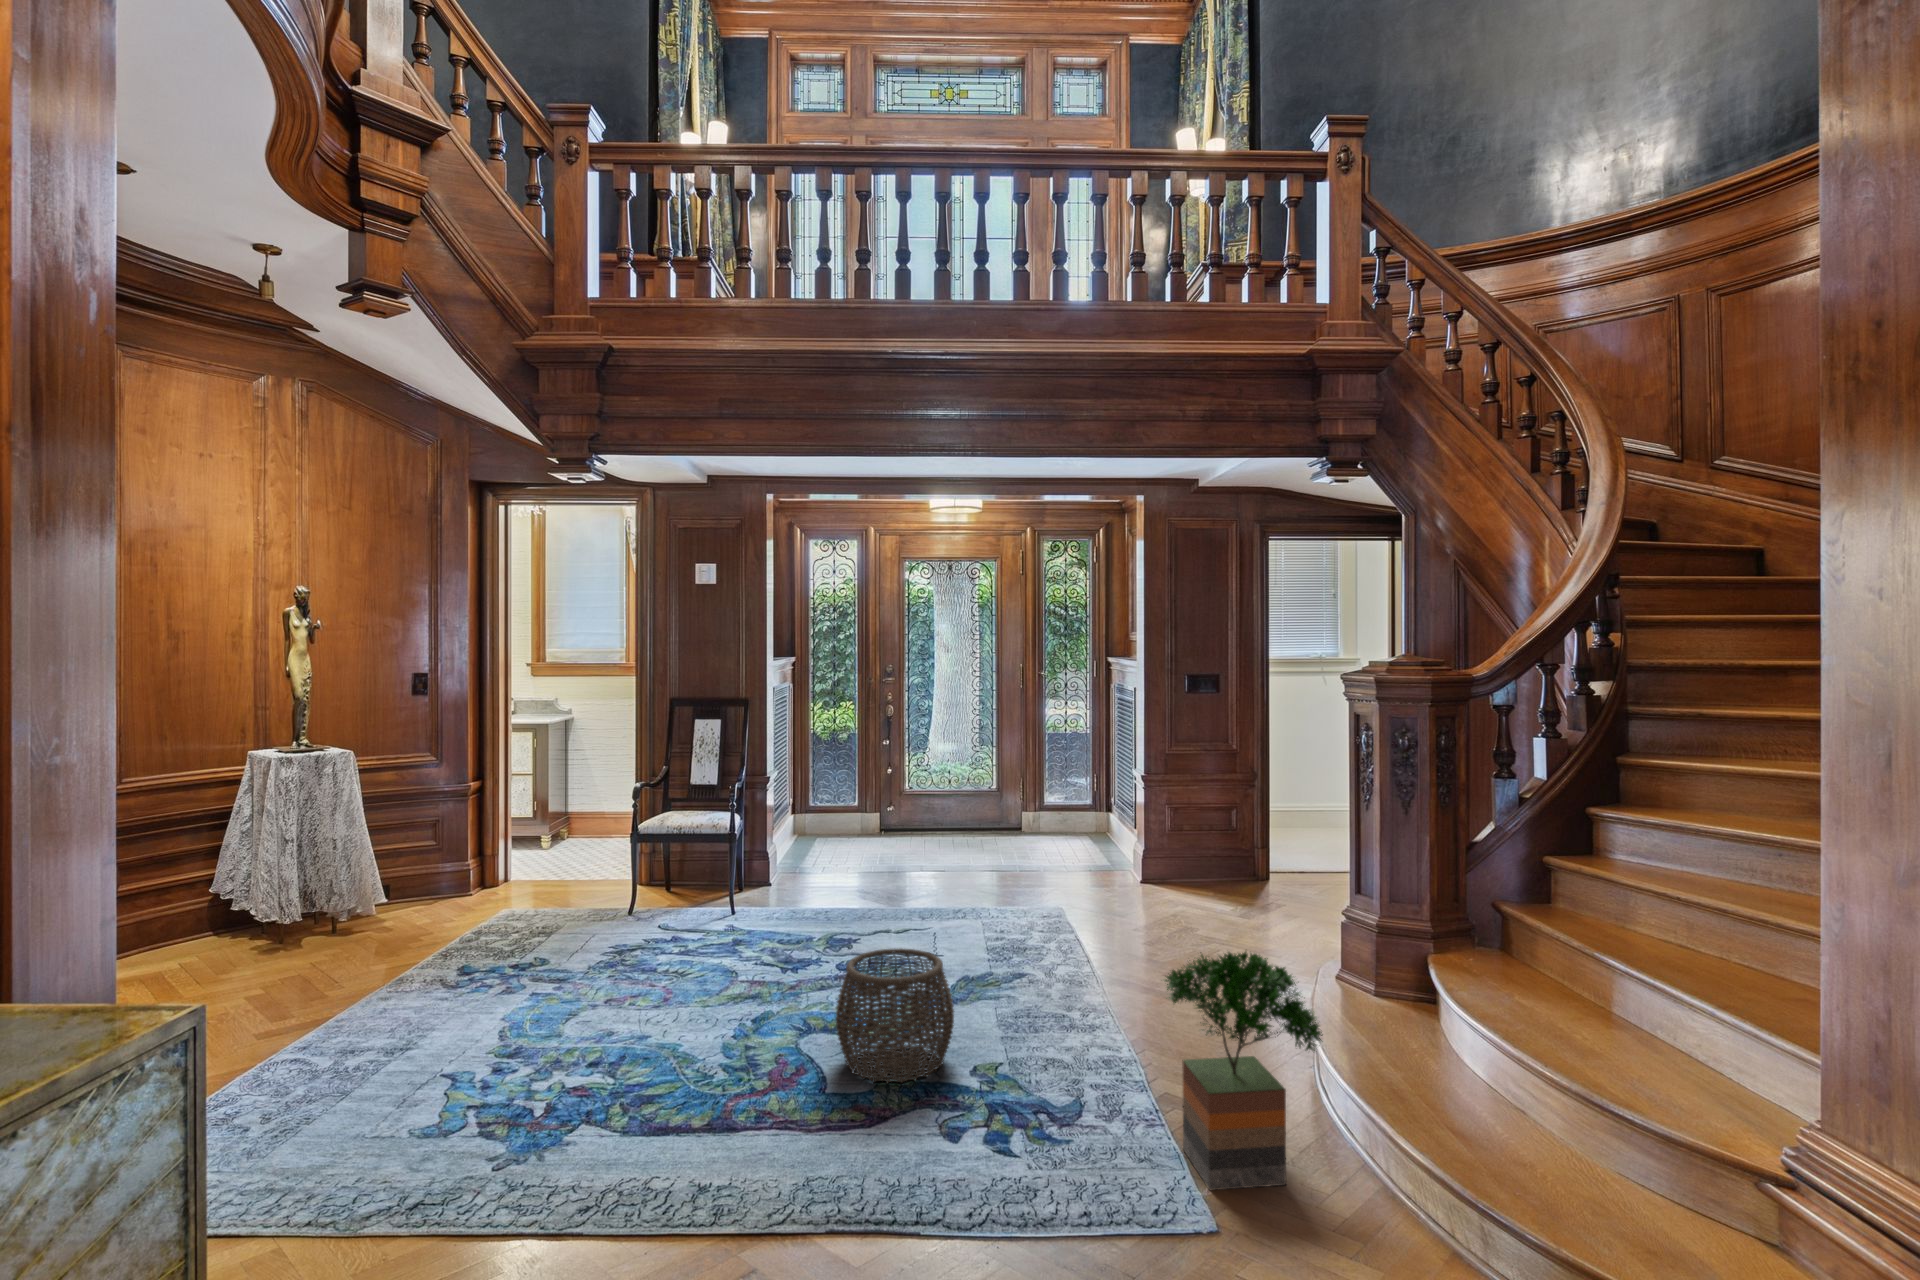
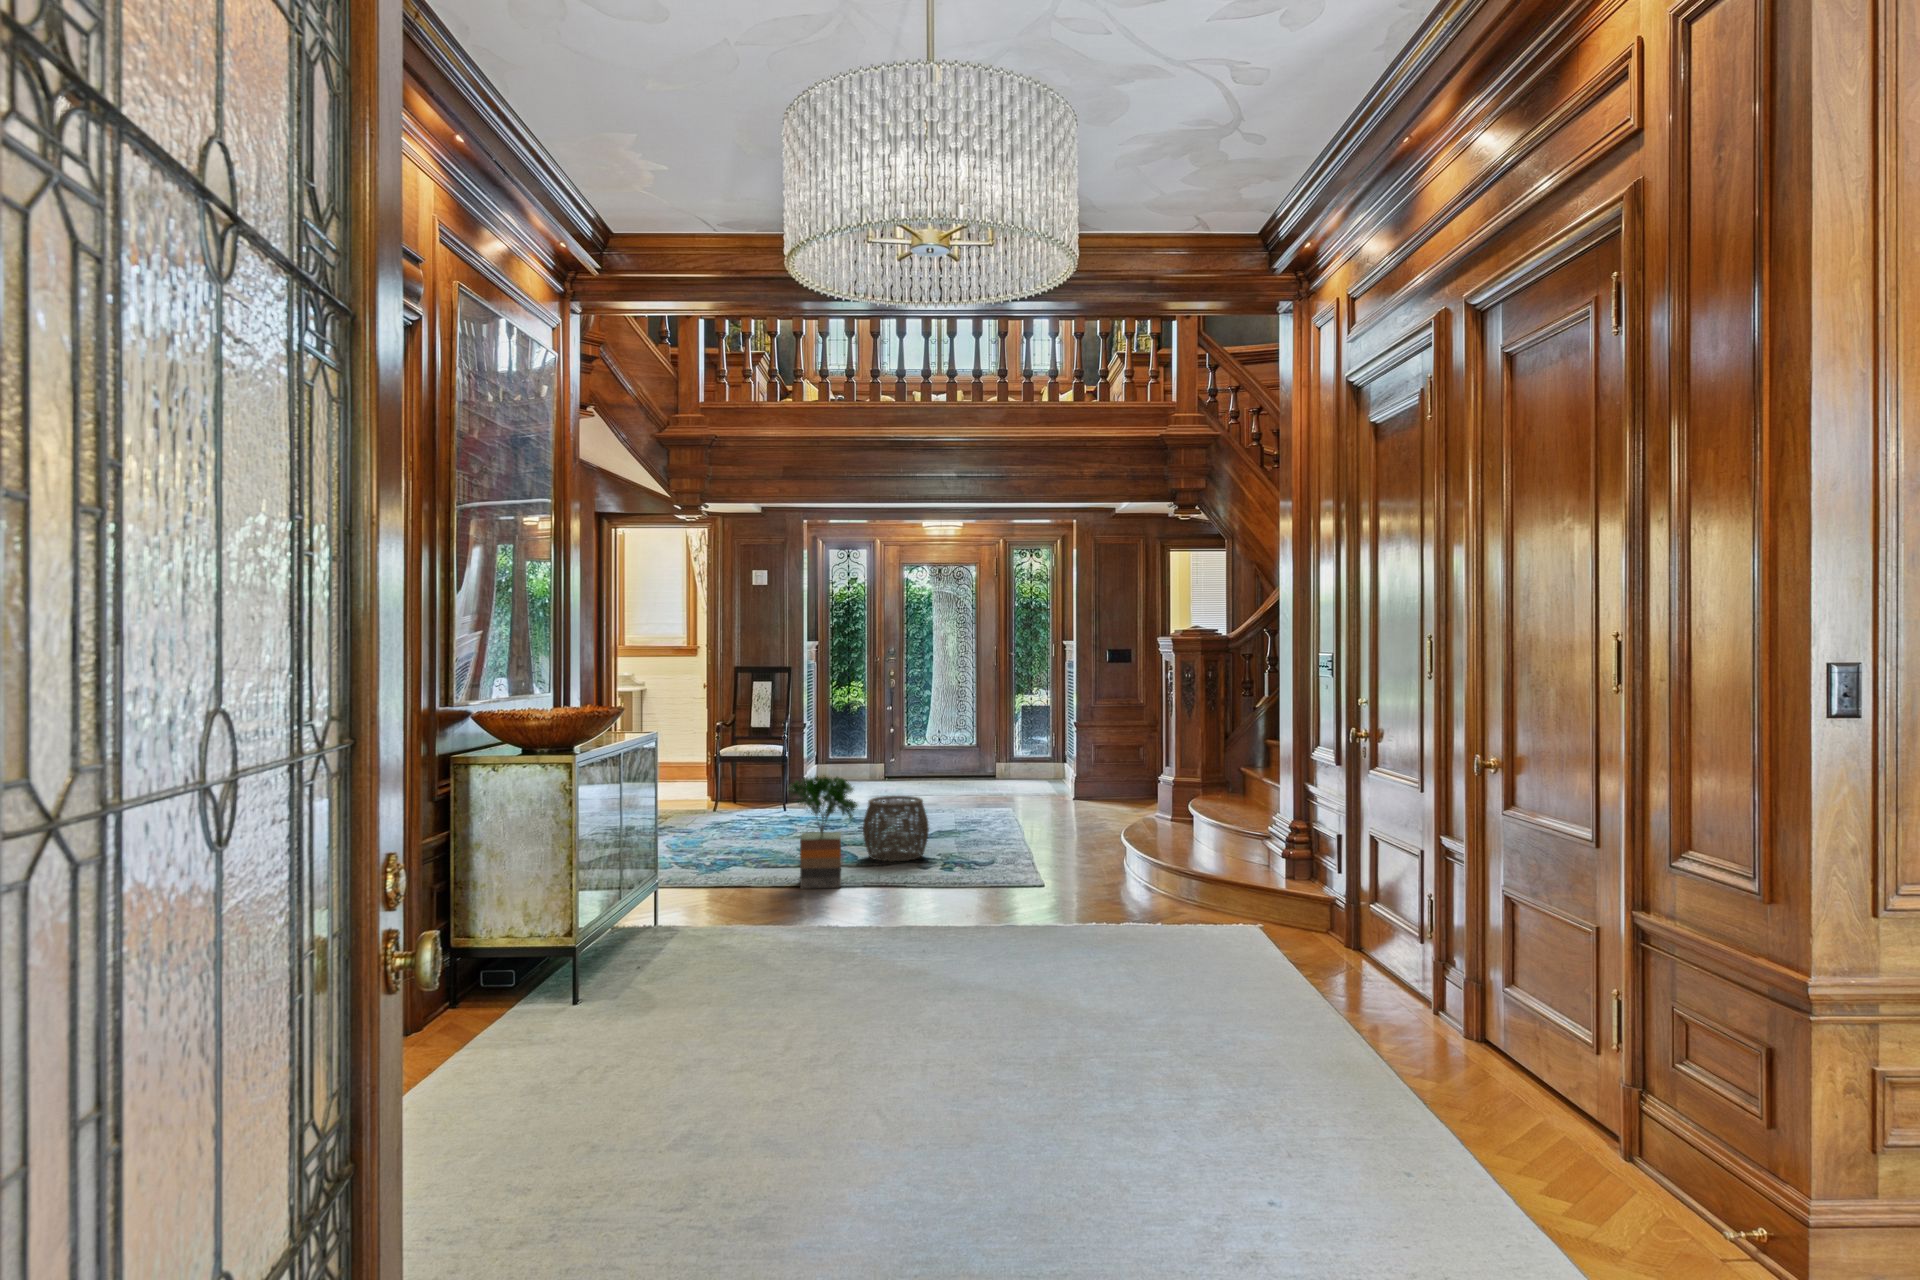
potted tree: present [1165,951,1323,1190] -> present [788,776,858,889]

